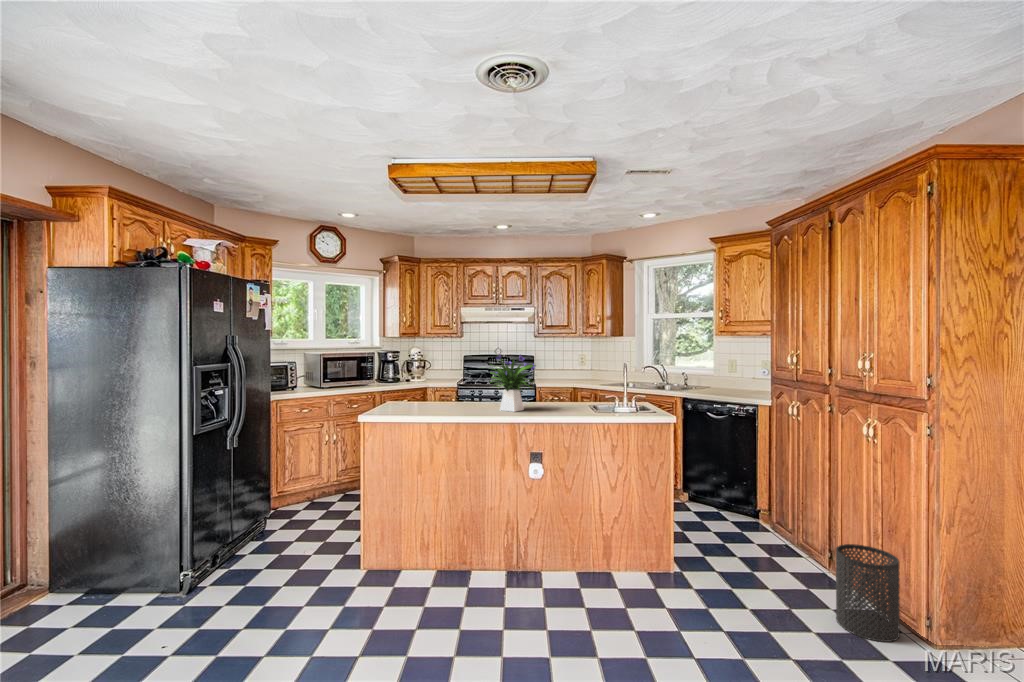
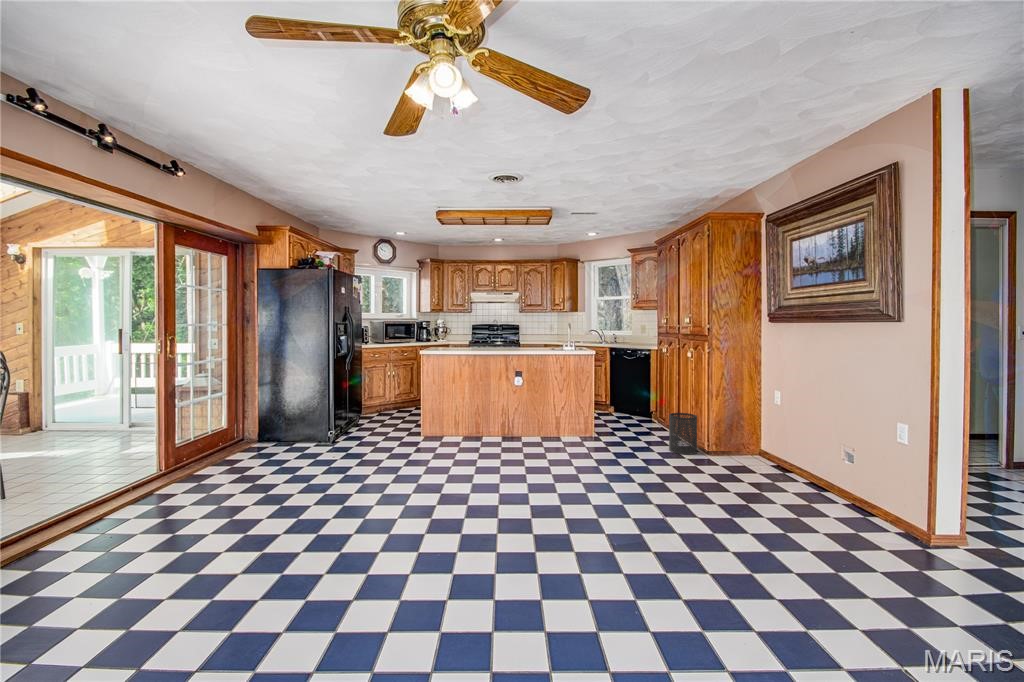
flower arrangement: present [492,355,535,412] -> none [487,317,521,351]

